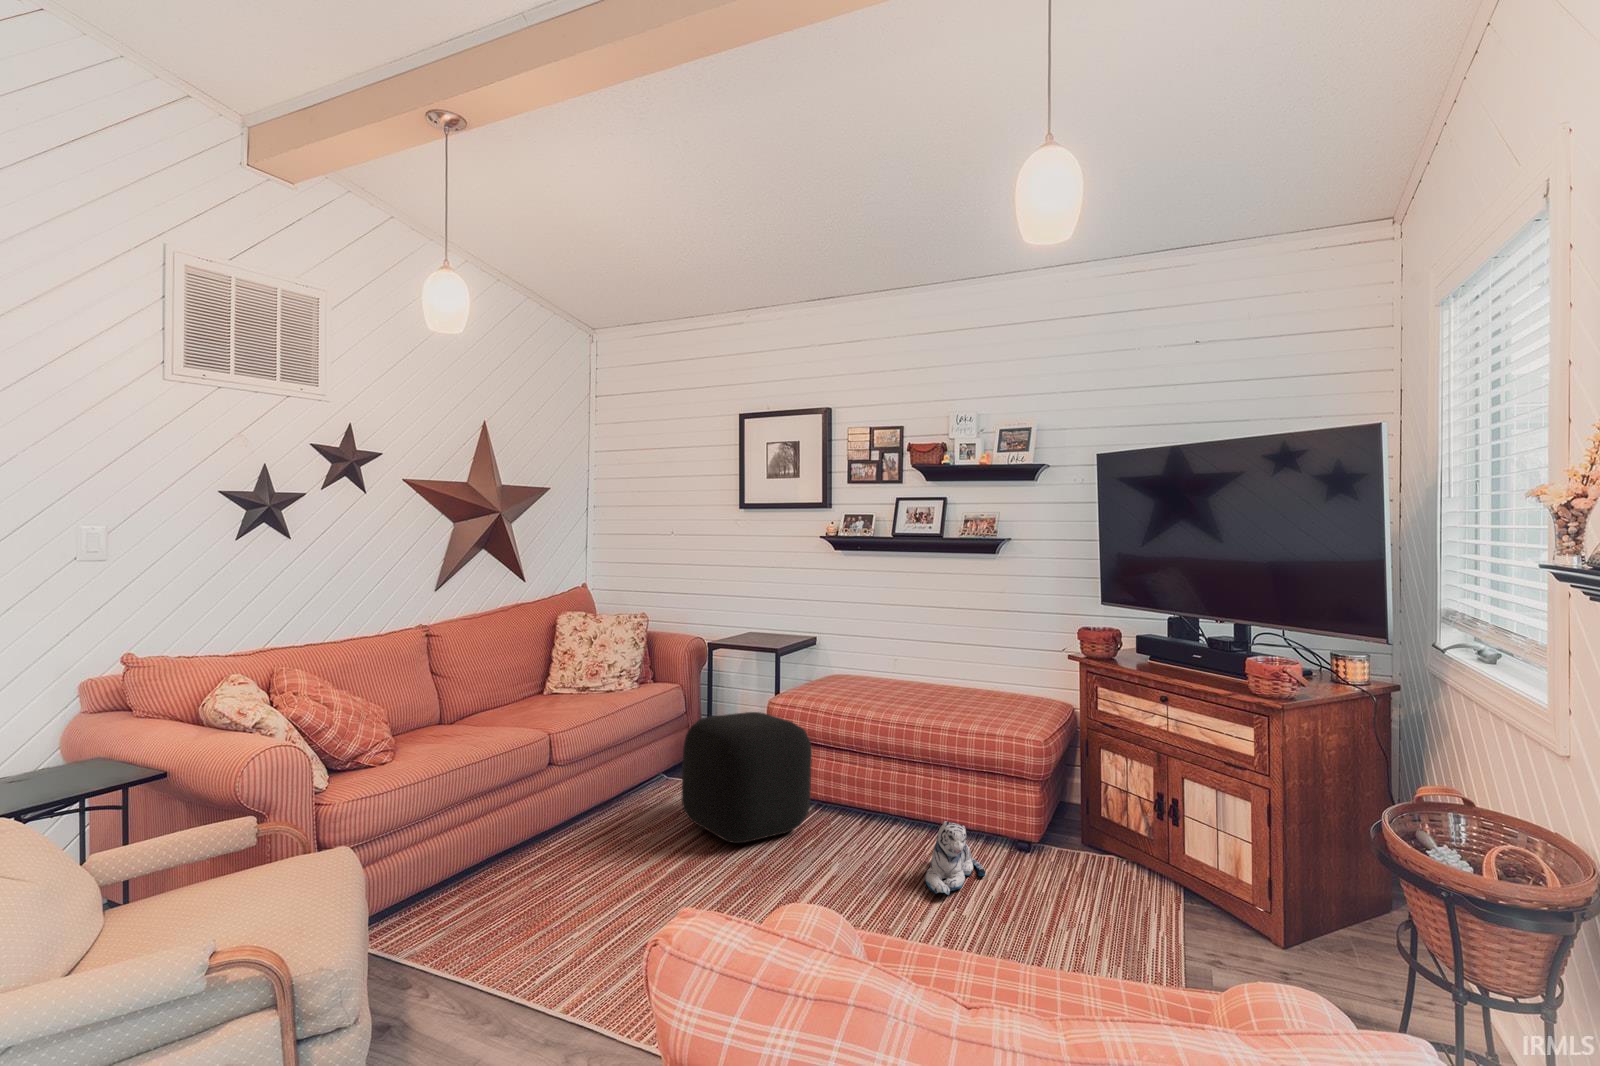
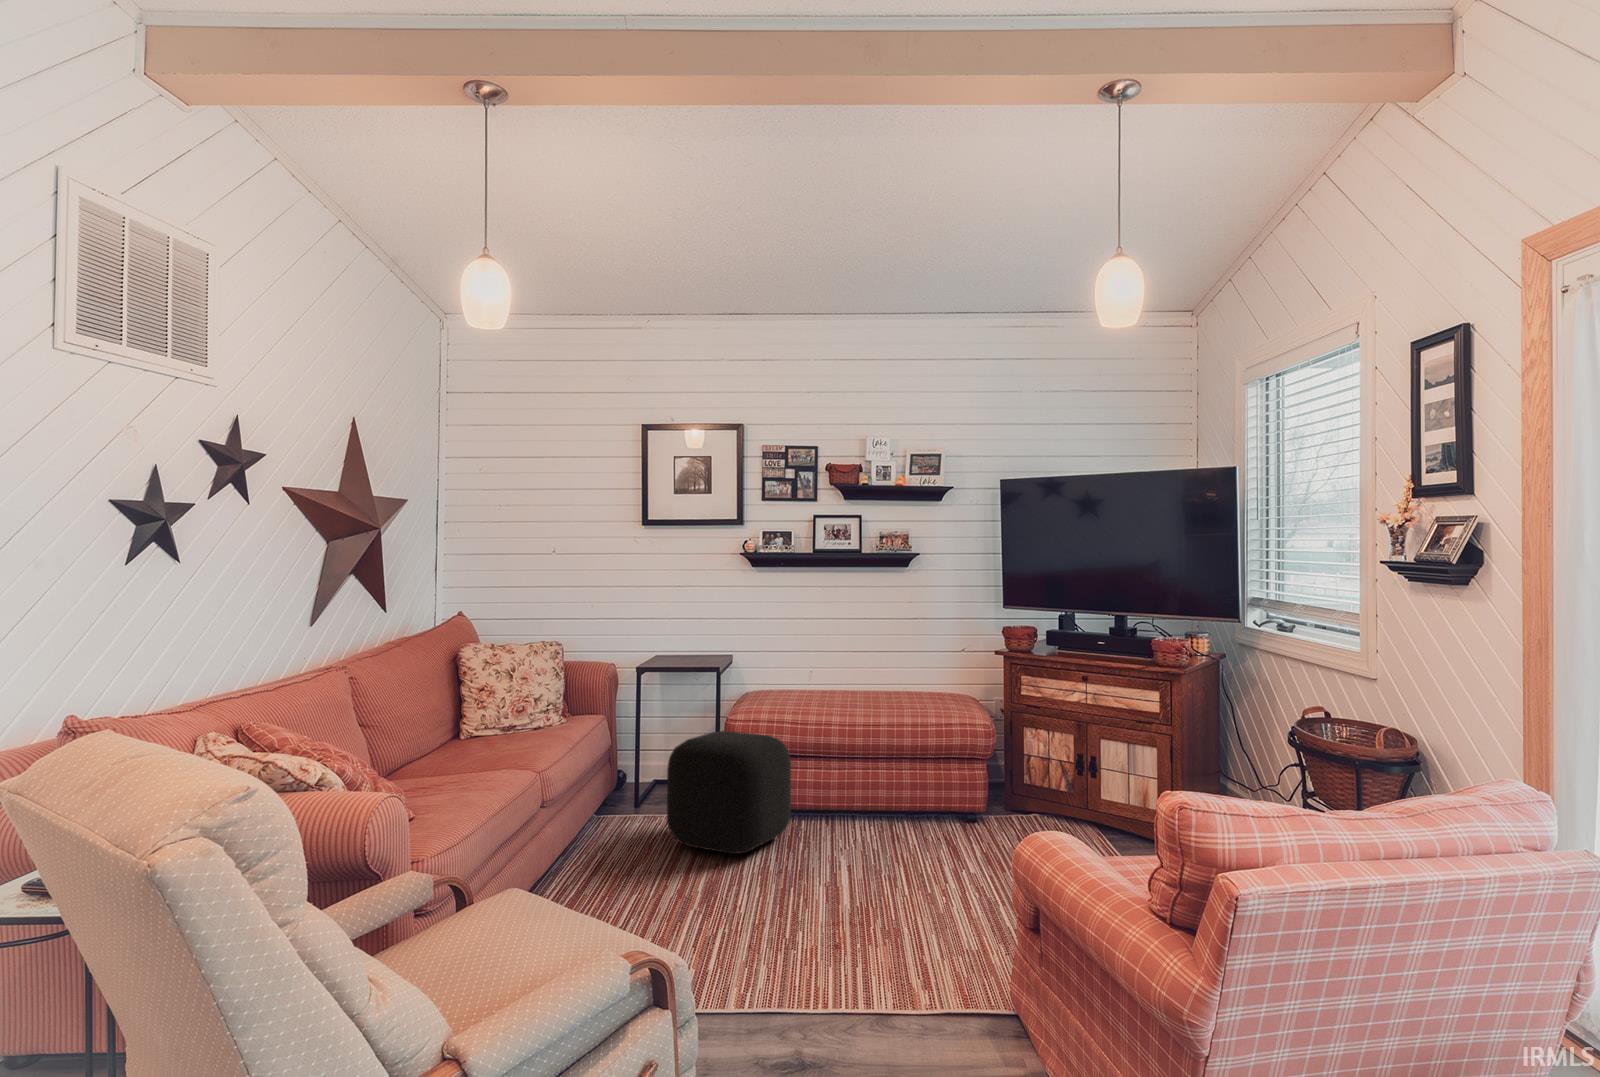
plush toy: present [925,821,985,895] -> none [915,801,963,860]

